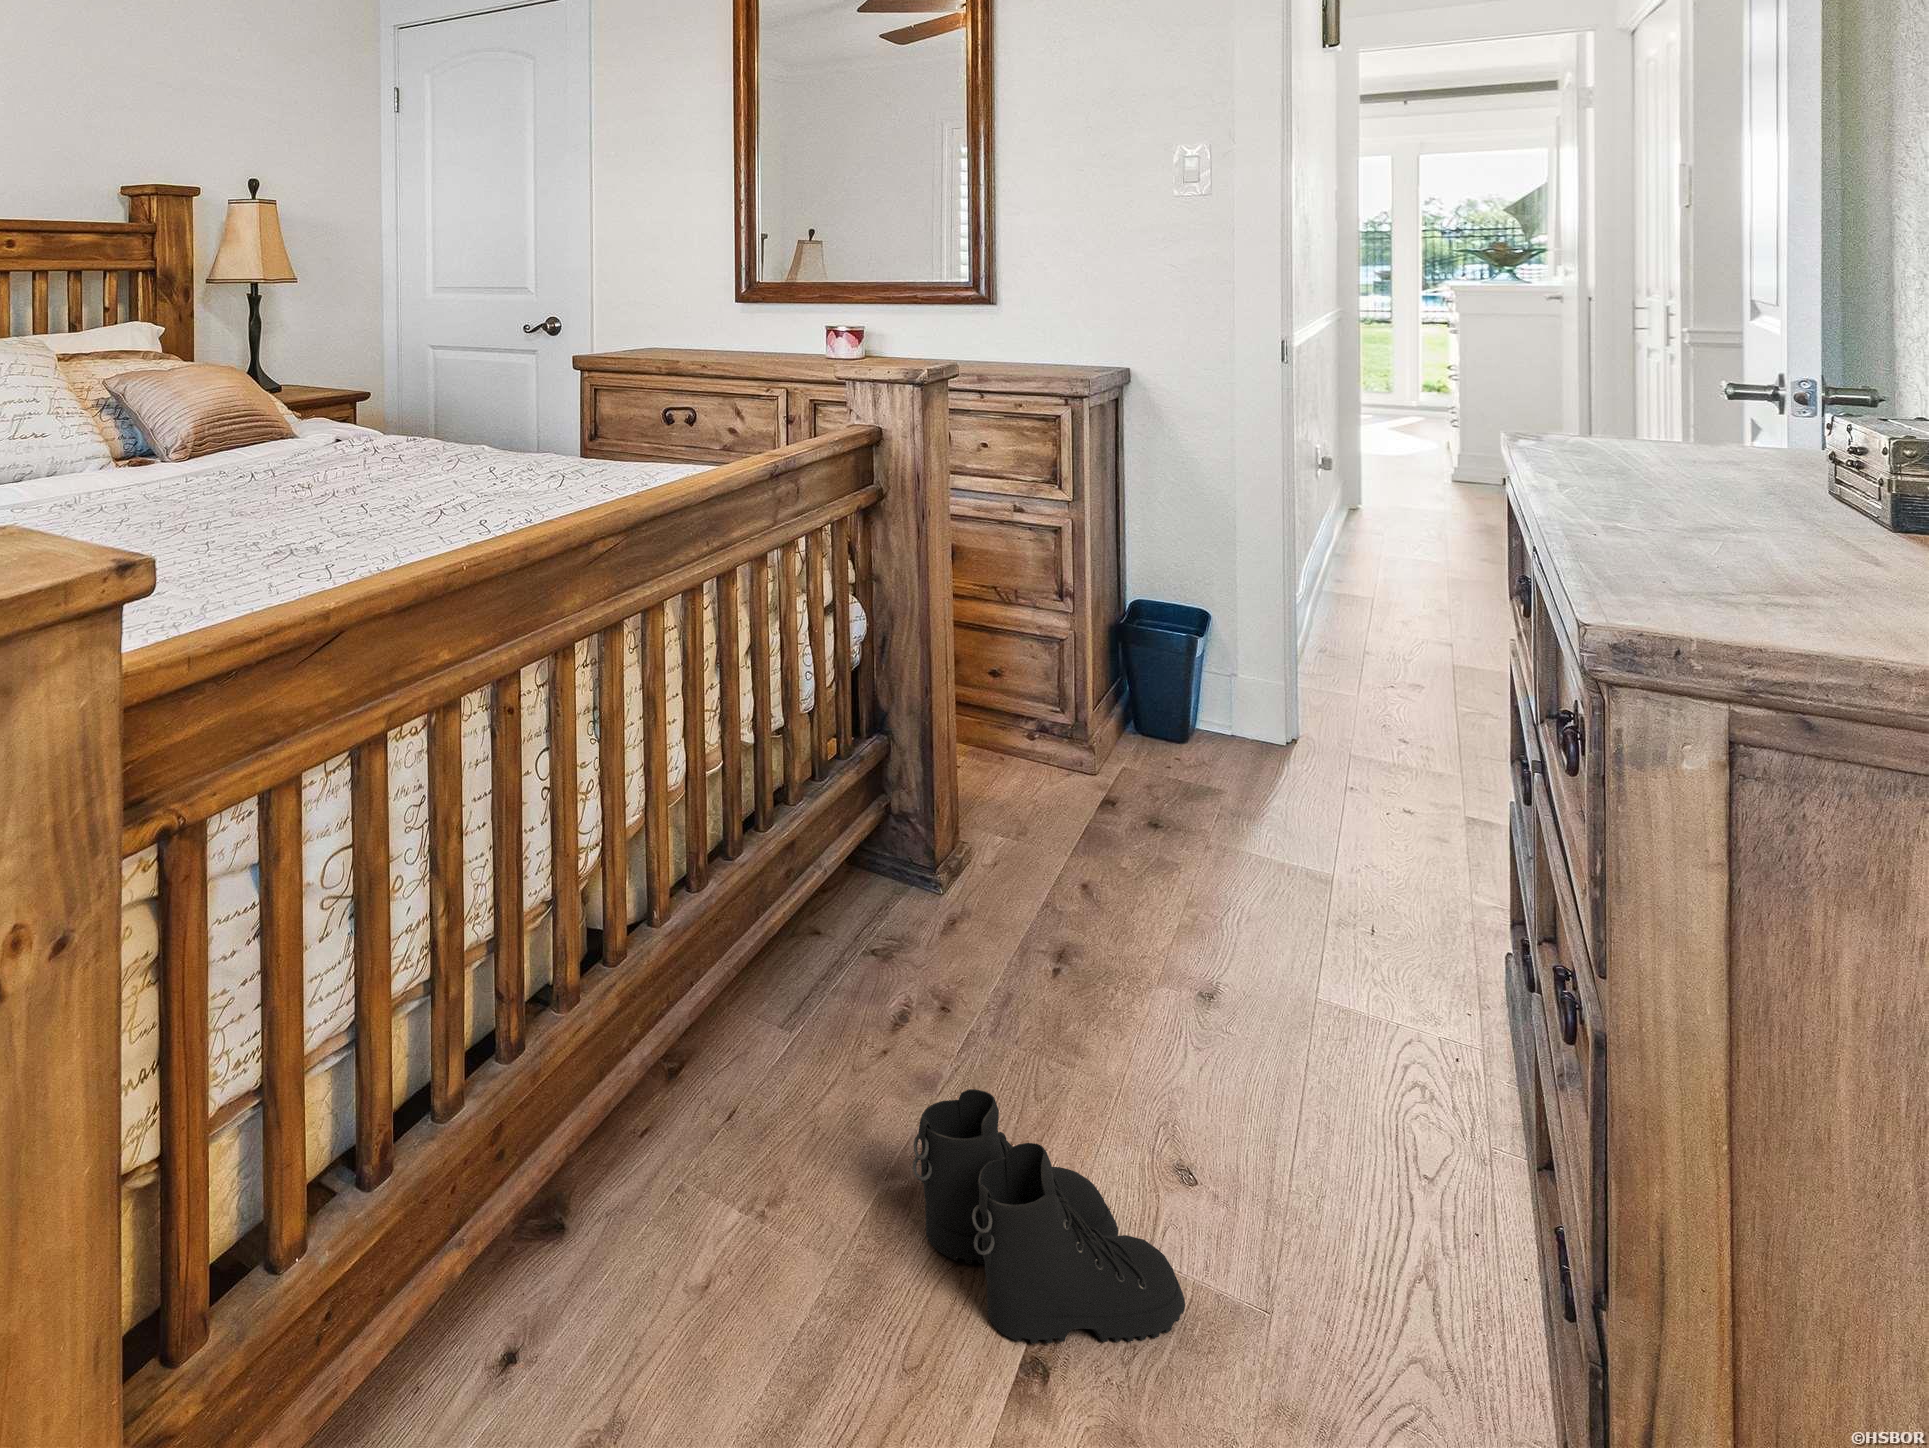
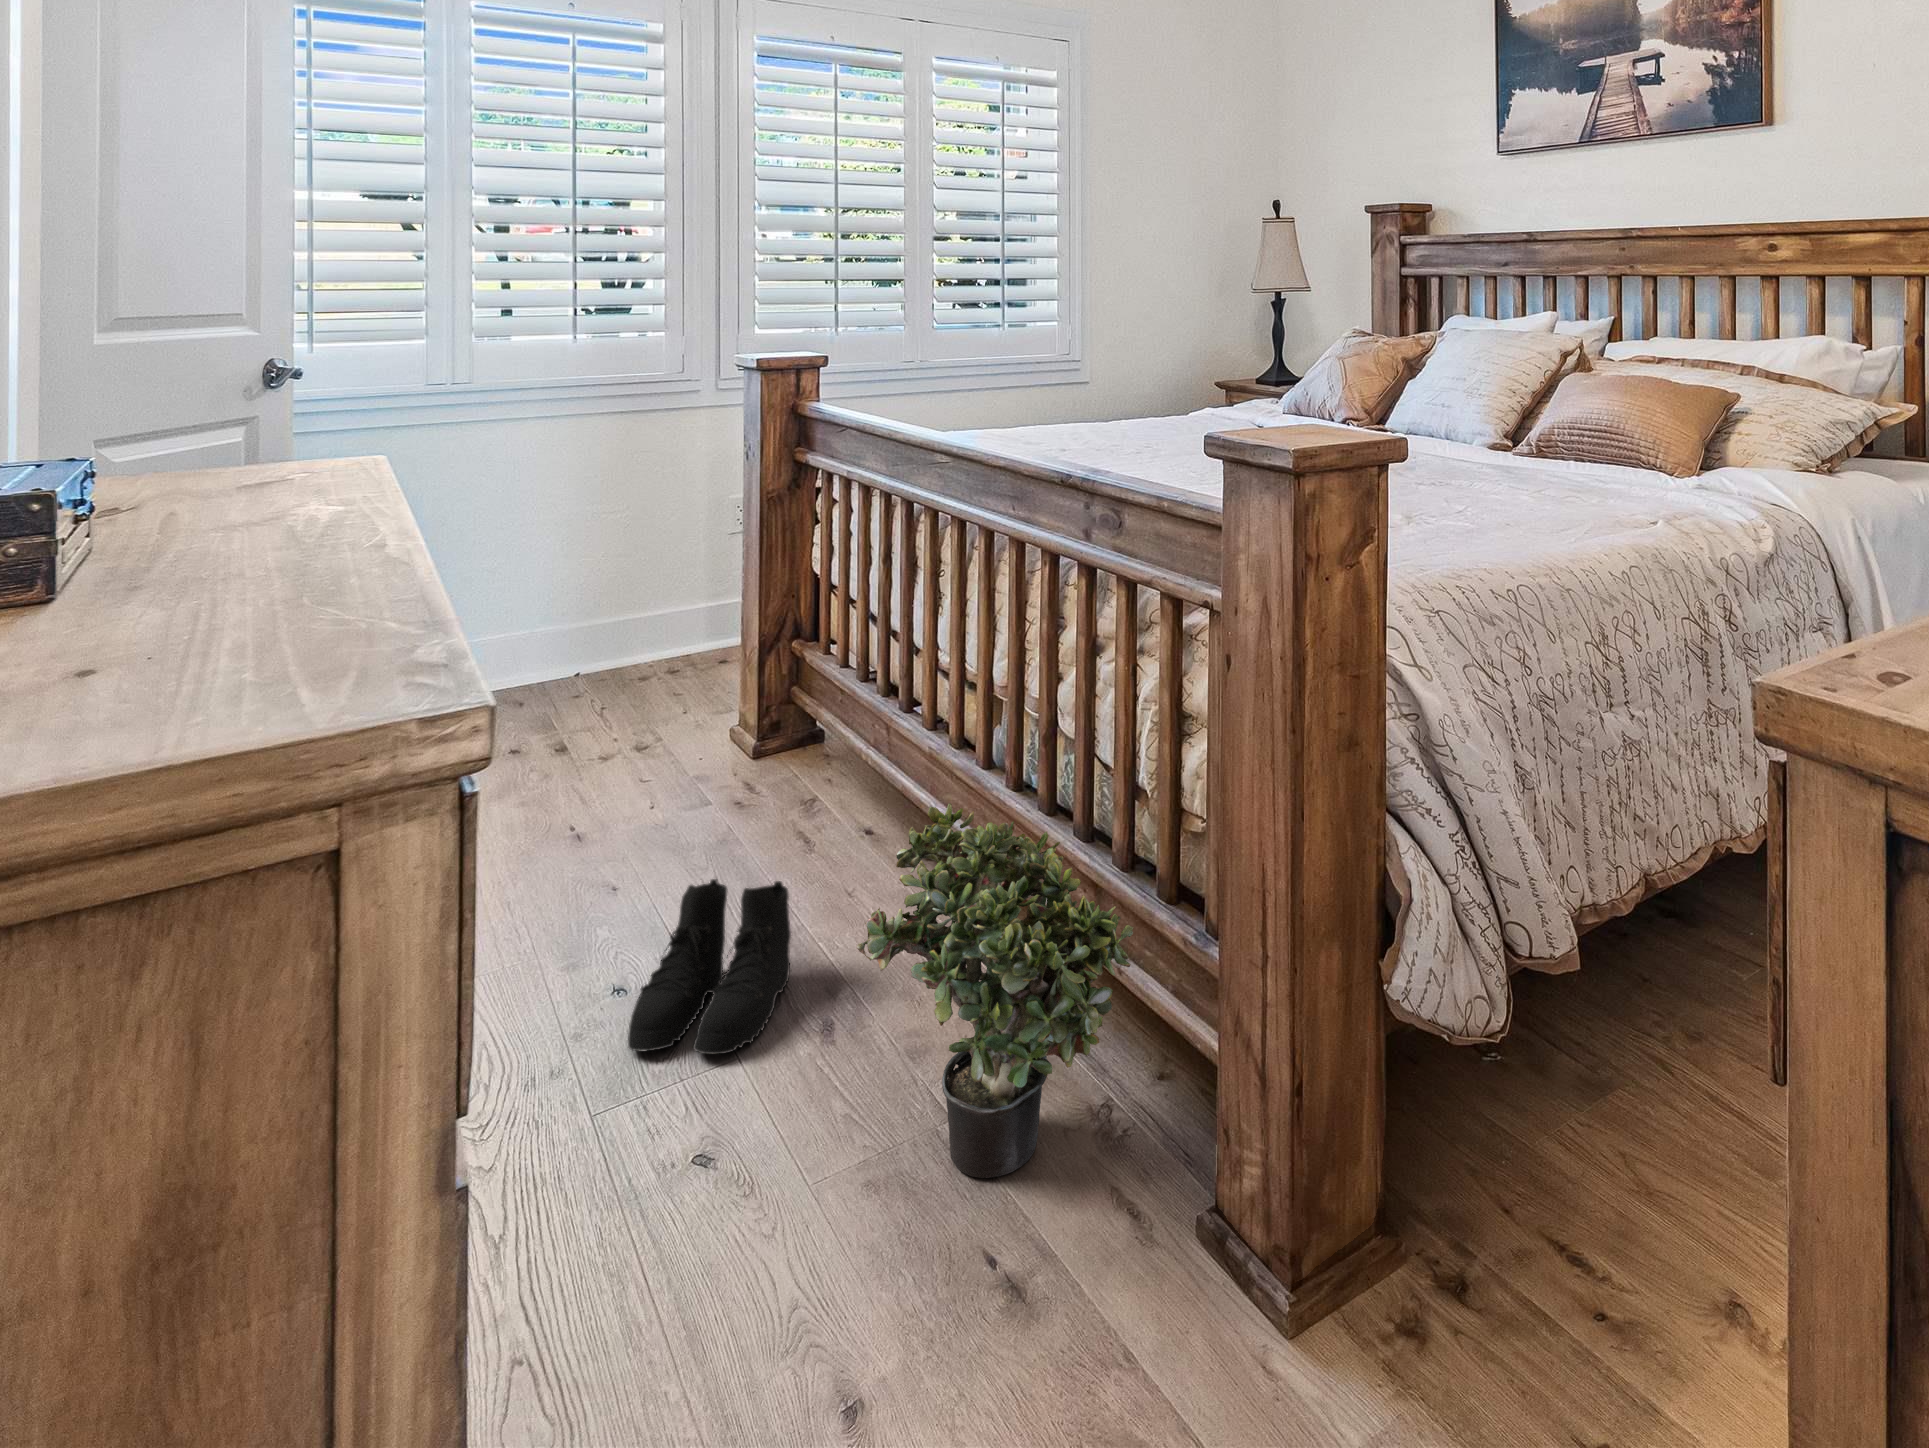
potted plant: none [863,724,1111,1023] -> present [857,803,1133,1178]

